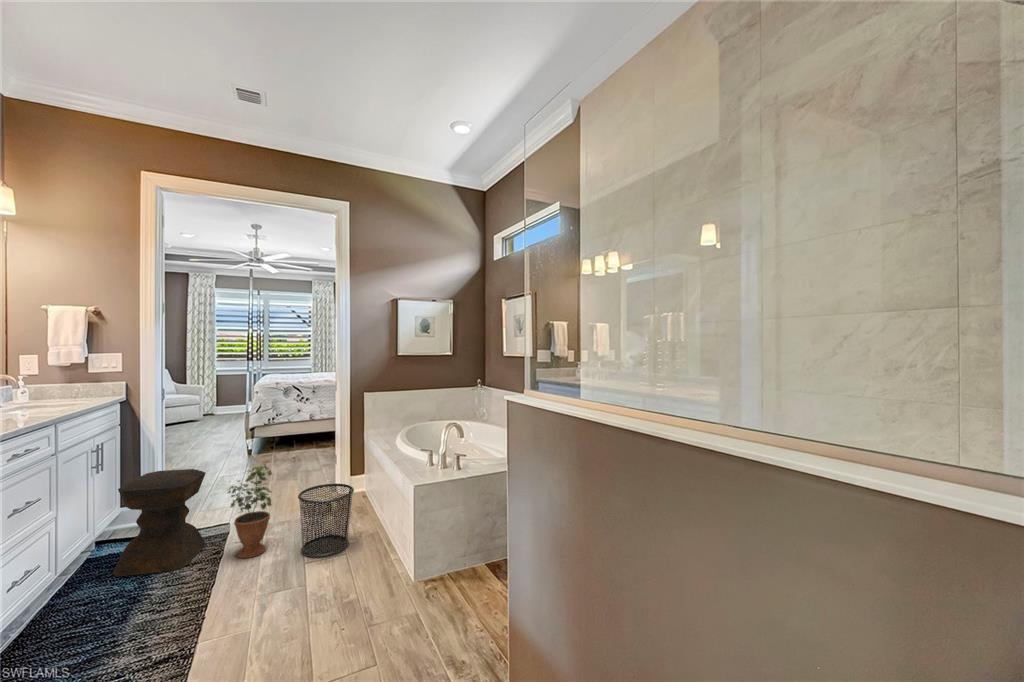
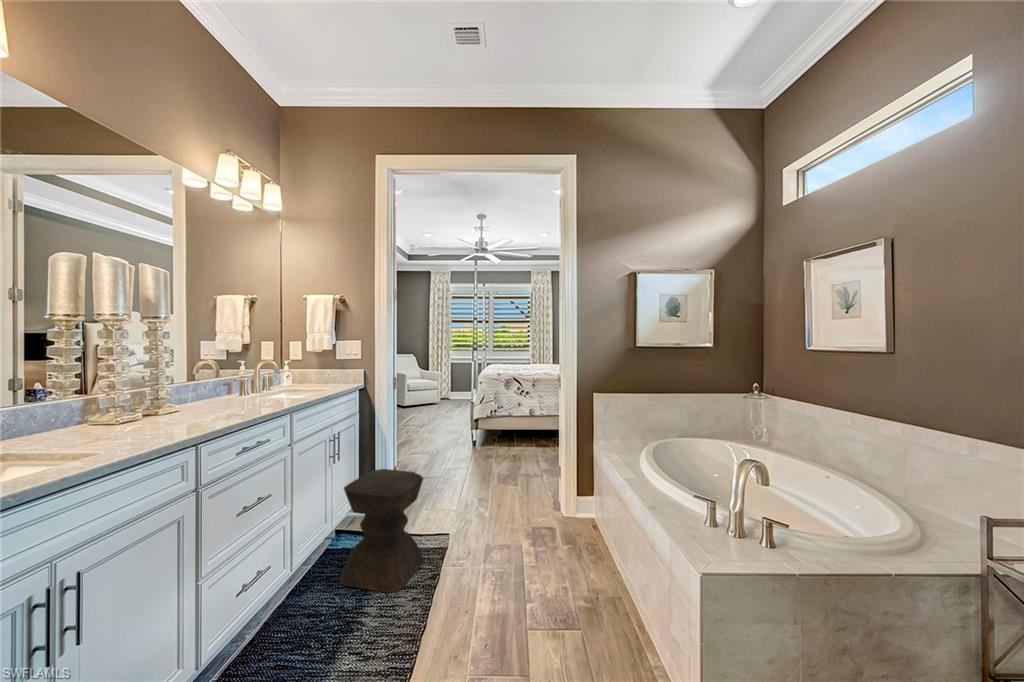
potted plant: present [228,464,272,558] -> none [441,475,489,598]
waste bin: present [298,484,354,557] -> none [519,517,590,627]

